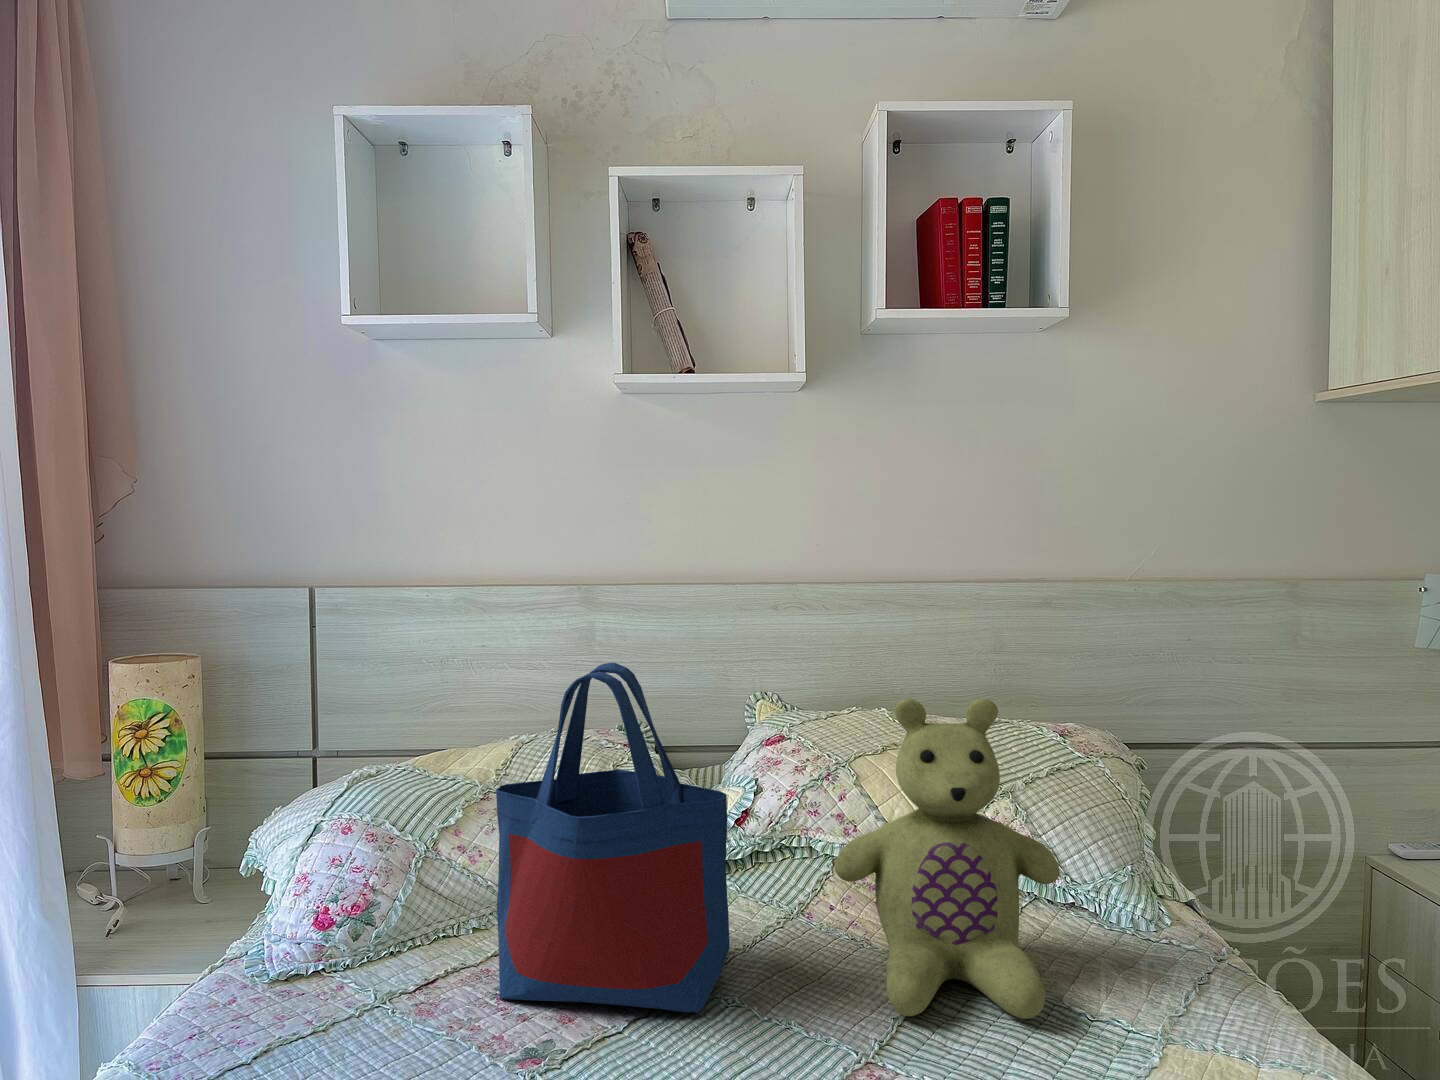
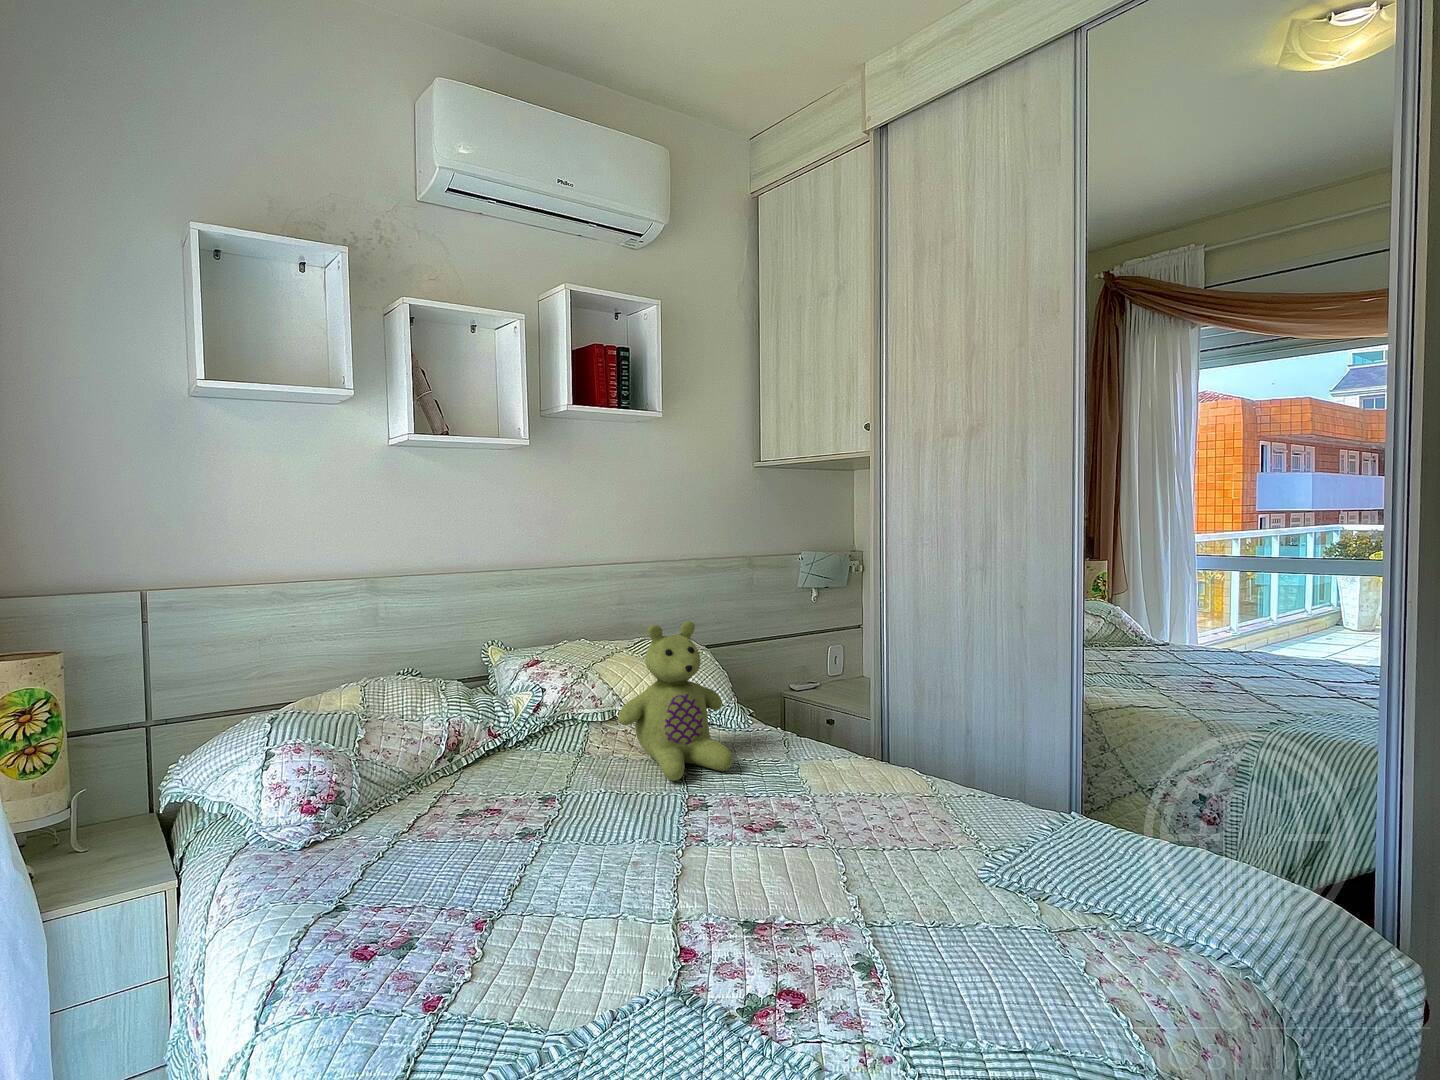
tote bag: present [496,663,730,1014] -> none [440,619,582,823]

